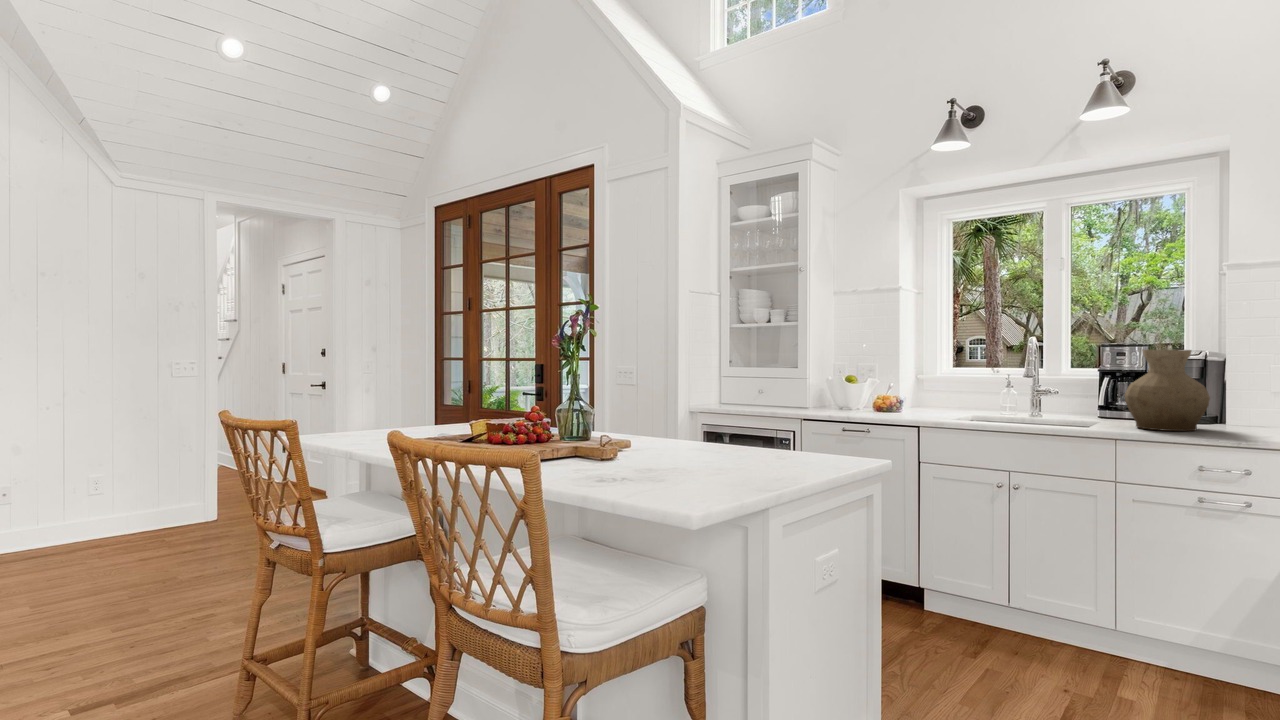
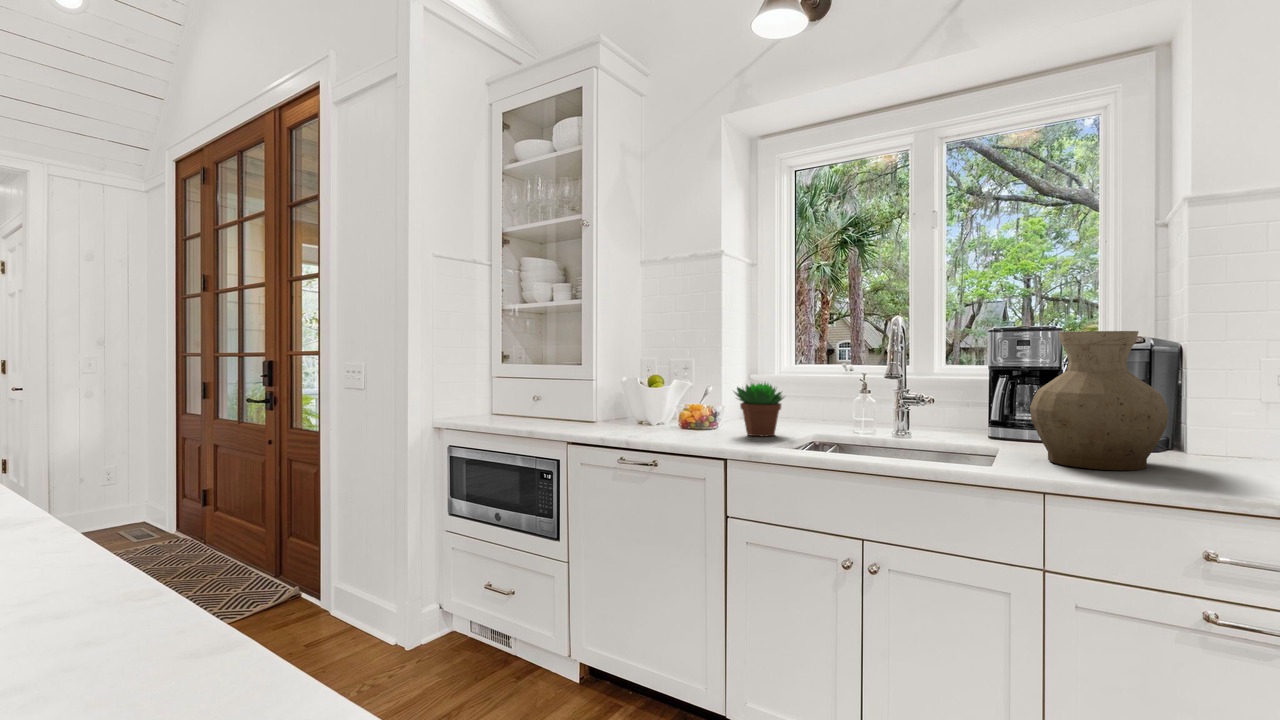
succulent plant: none [916,379,954,416] -> present [734,383,784,436]

